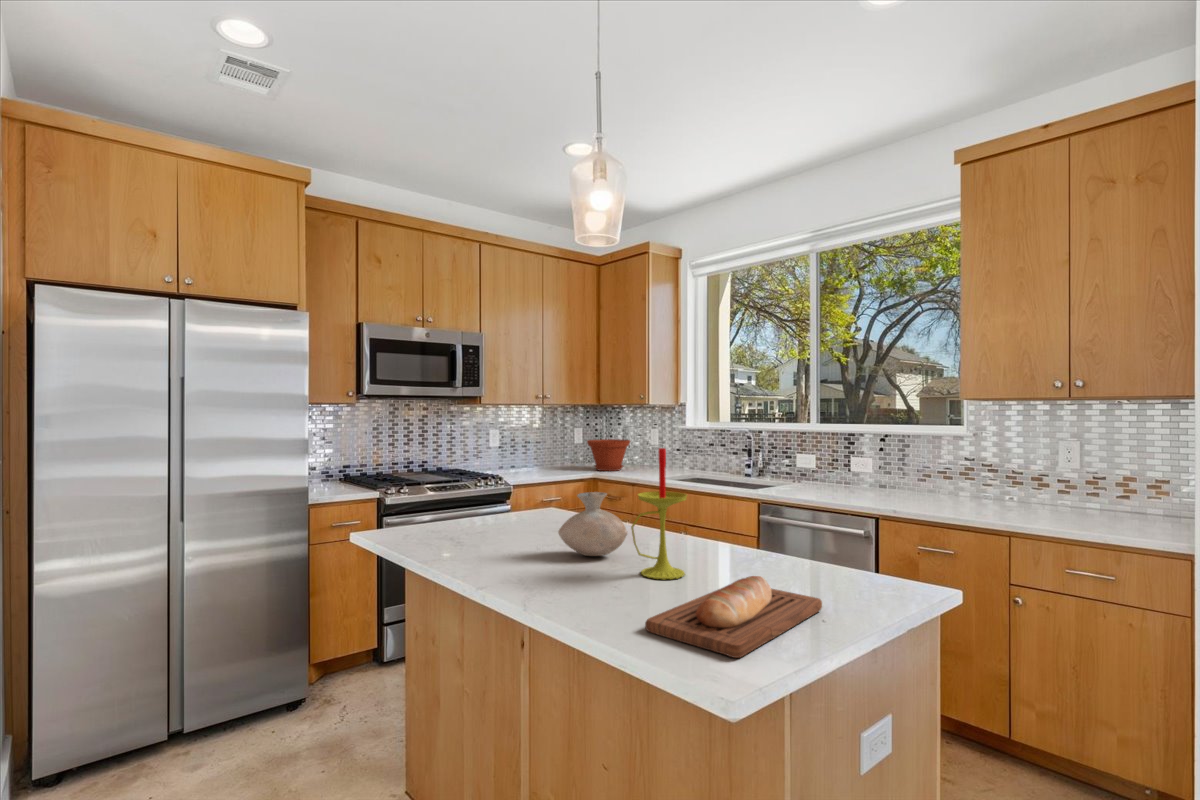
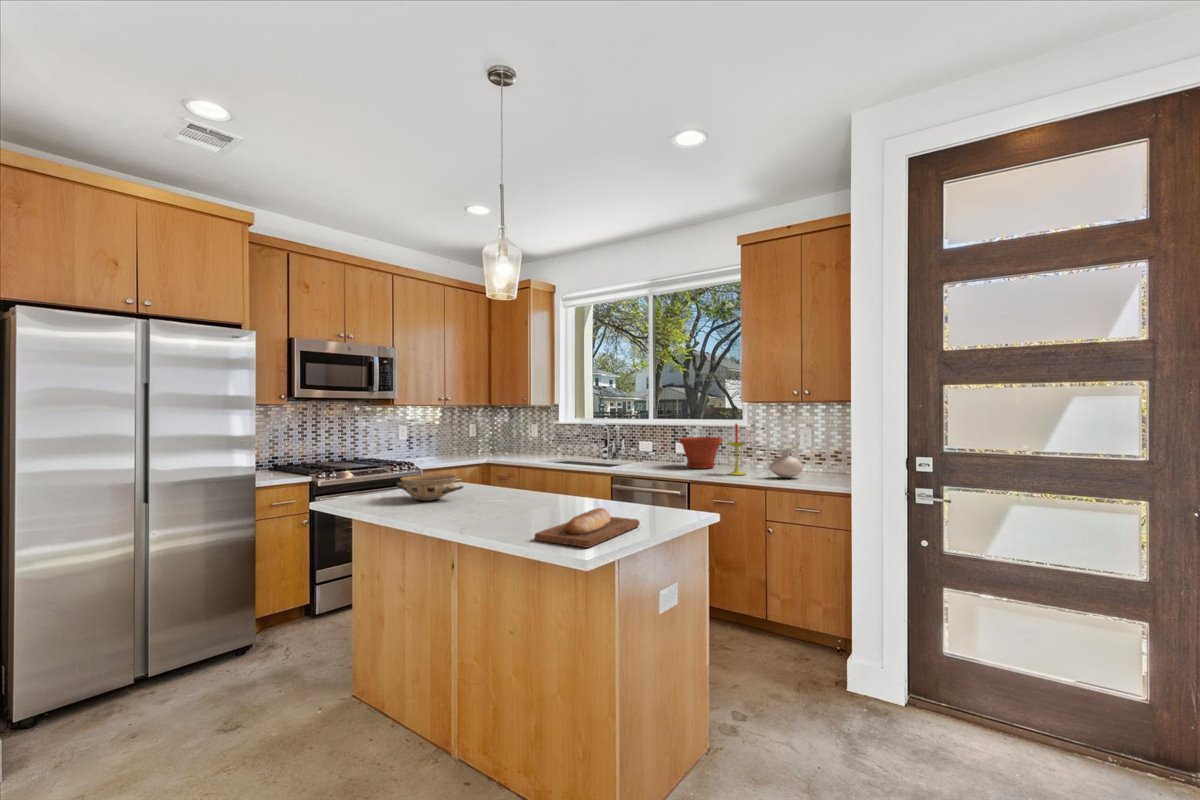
plant pot: present [587,439,630,471] -> present [679,437,722,469]
candle: present [631,448,687,580] -> present [727,424,746,475]
vase: present [558,492,628,556] -> present [769,448,803,478]
ceramic bowl: none [462,501,550,539] -> present [397,474,463,501]

